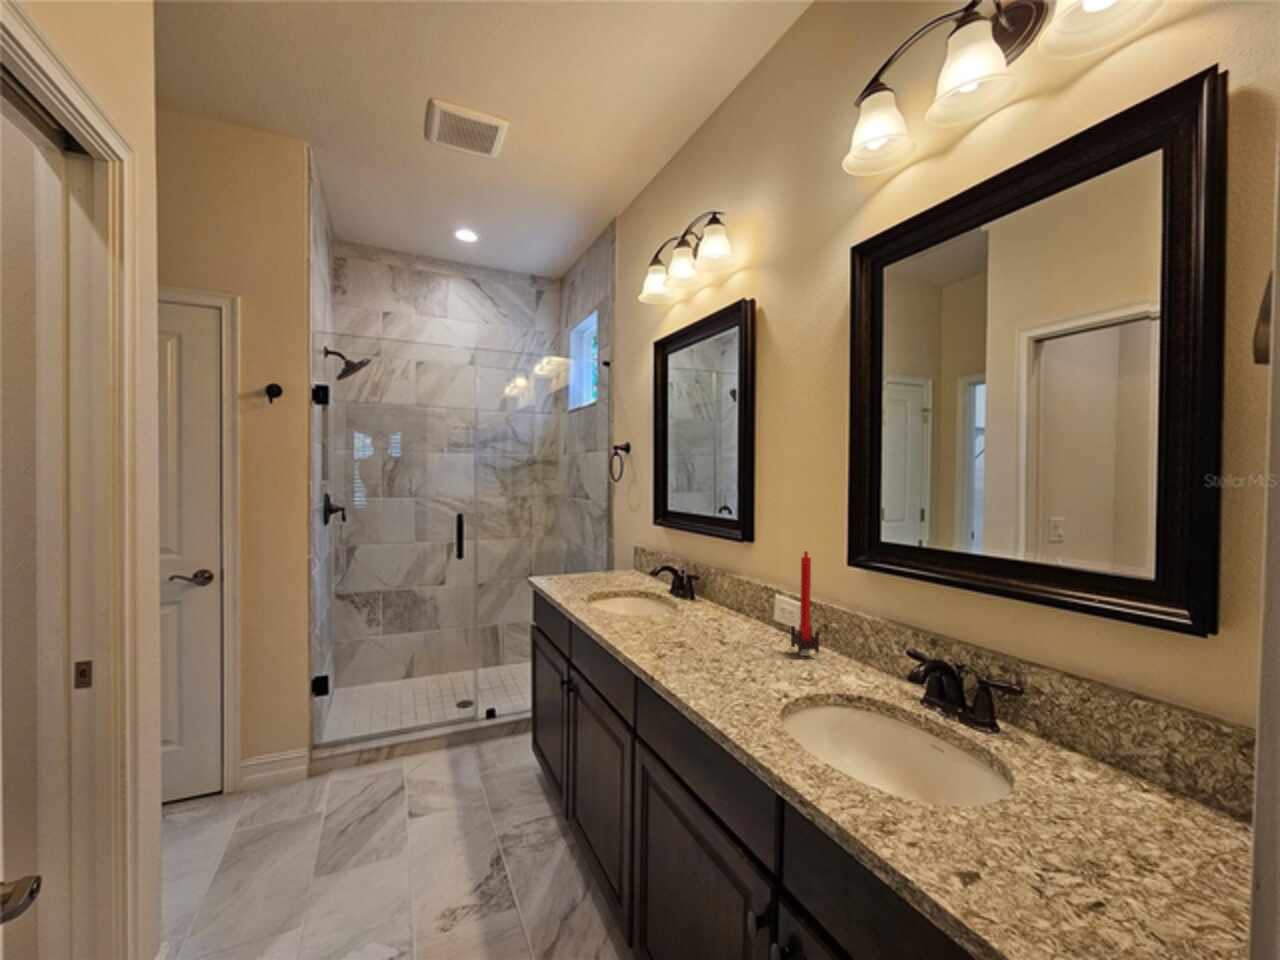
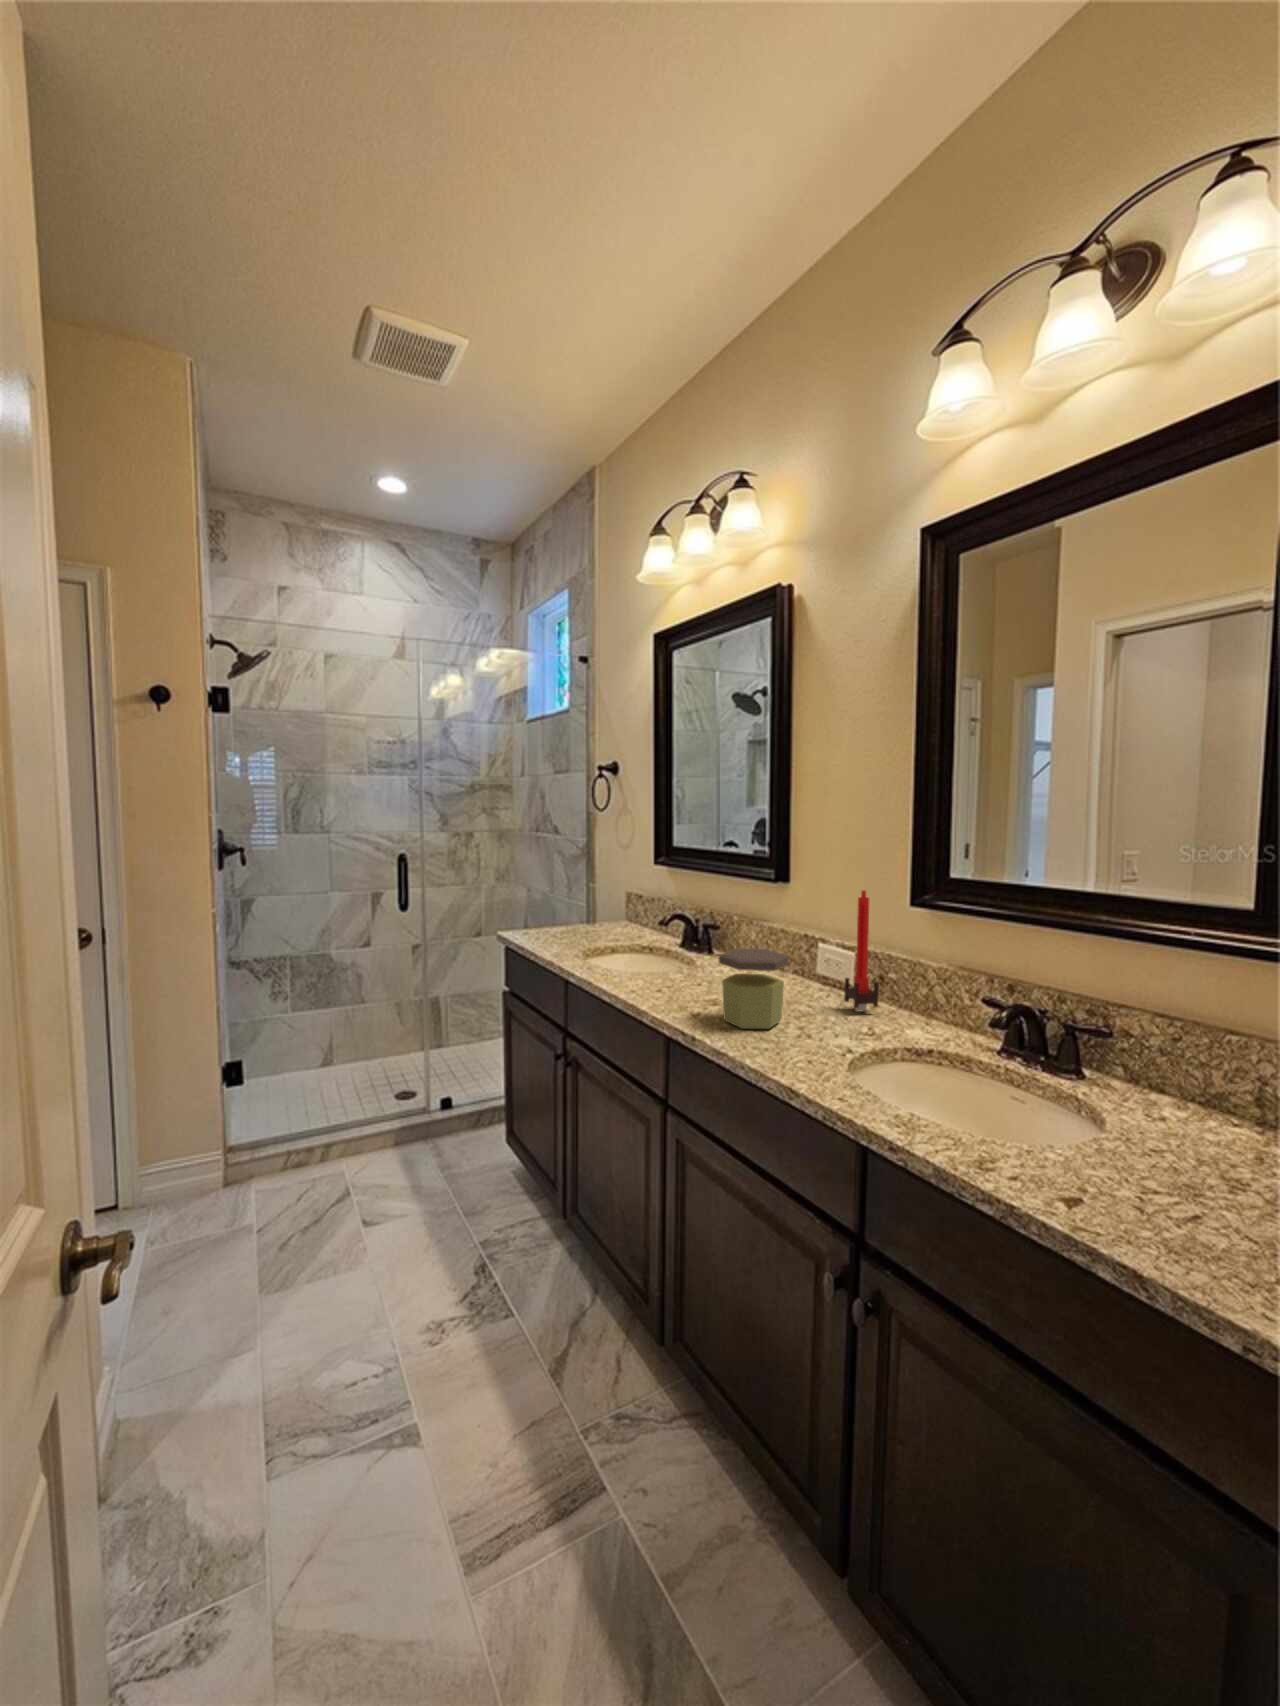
jar: none [679,599,738,671] -> present [718,948,789,1029]

